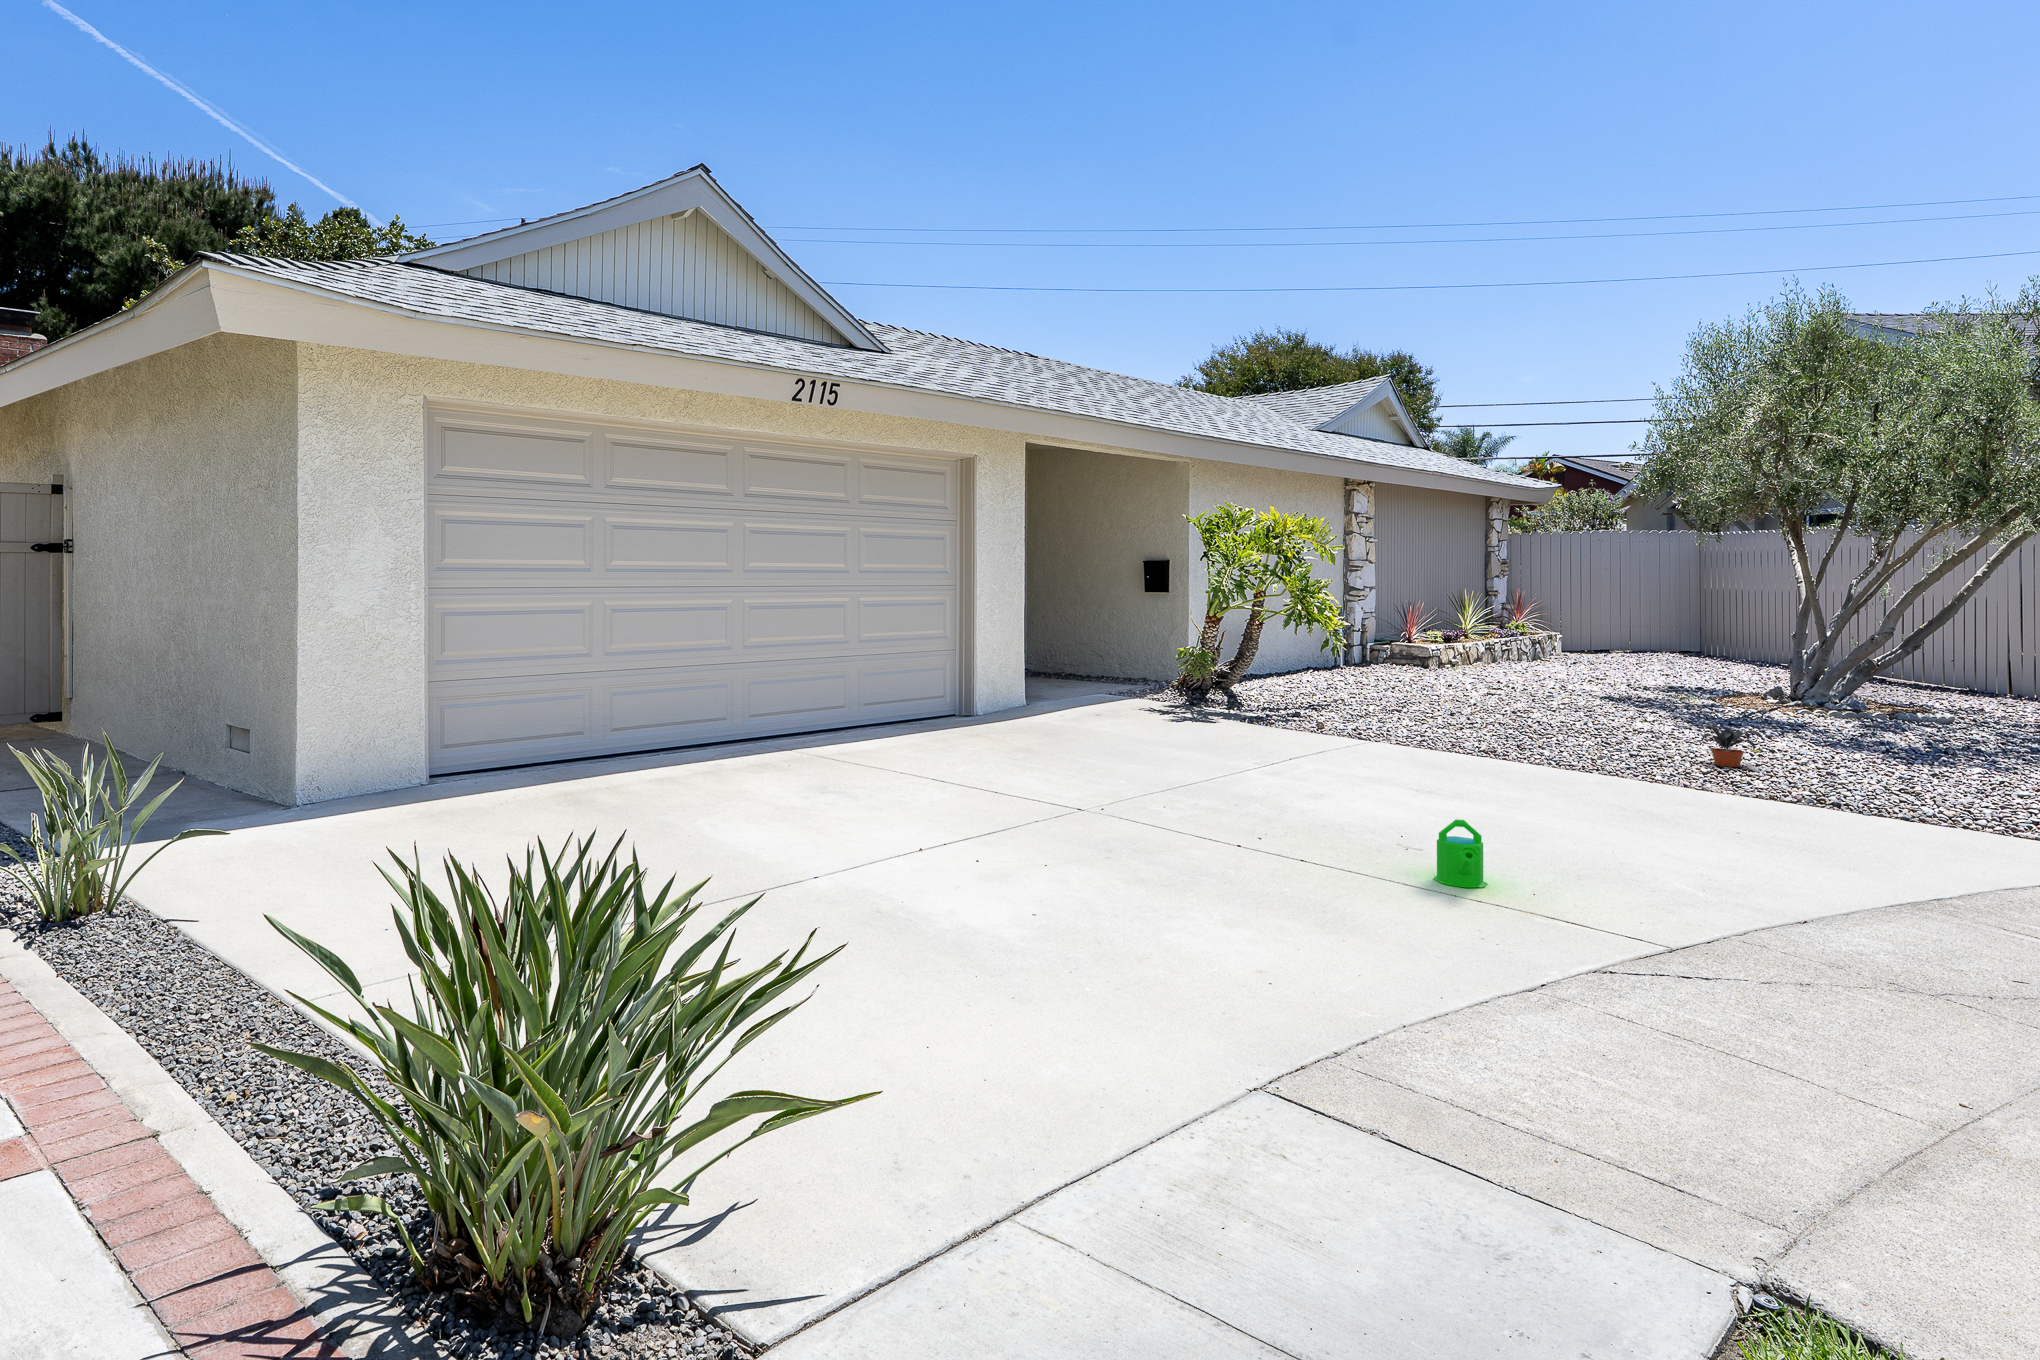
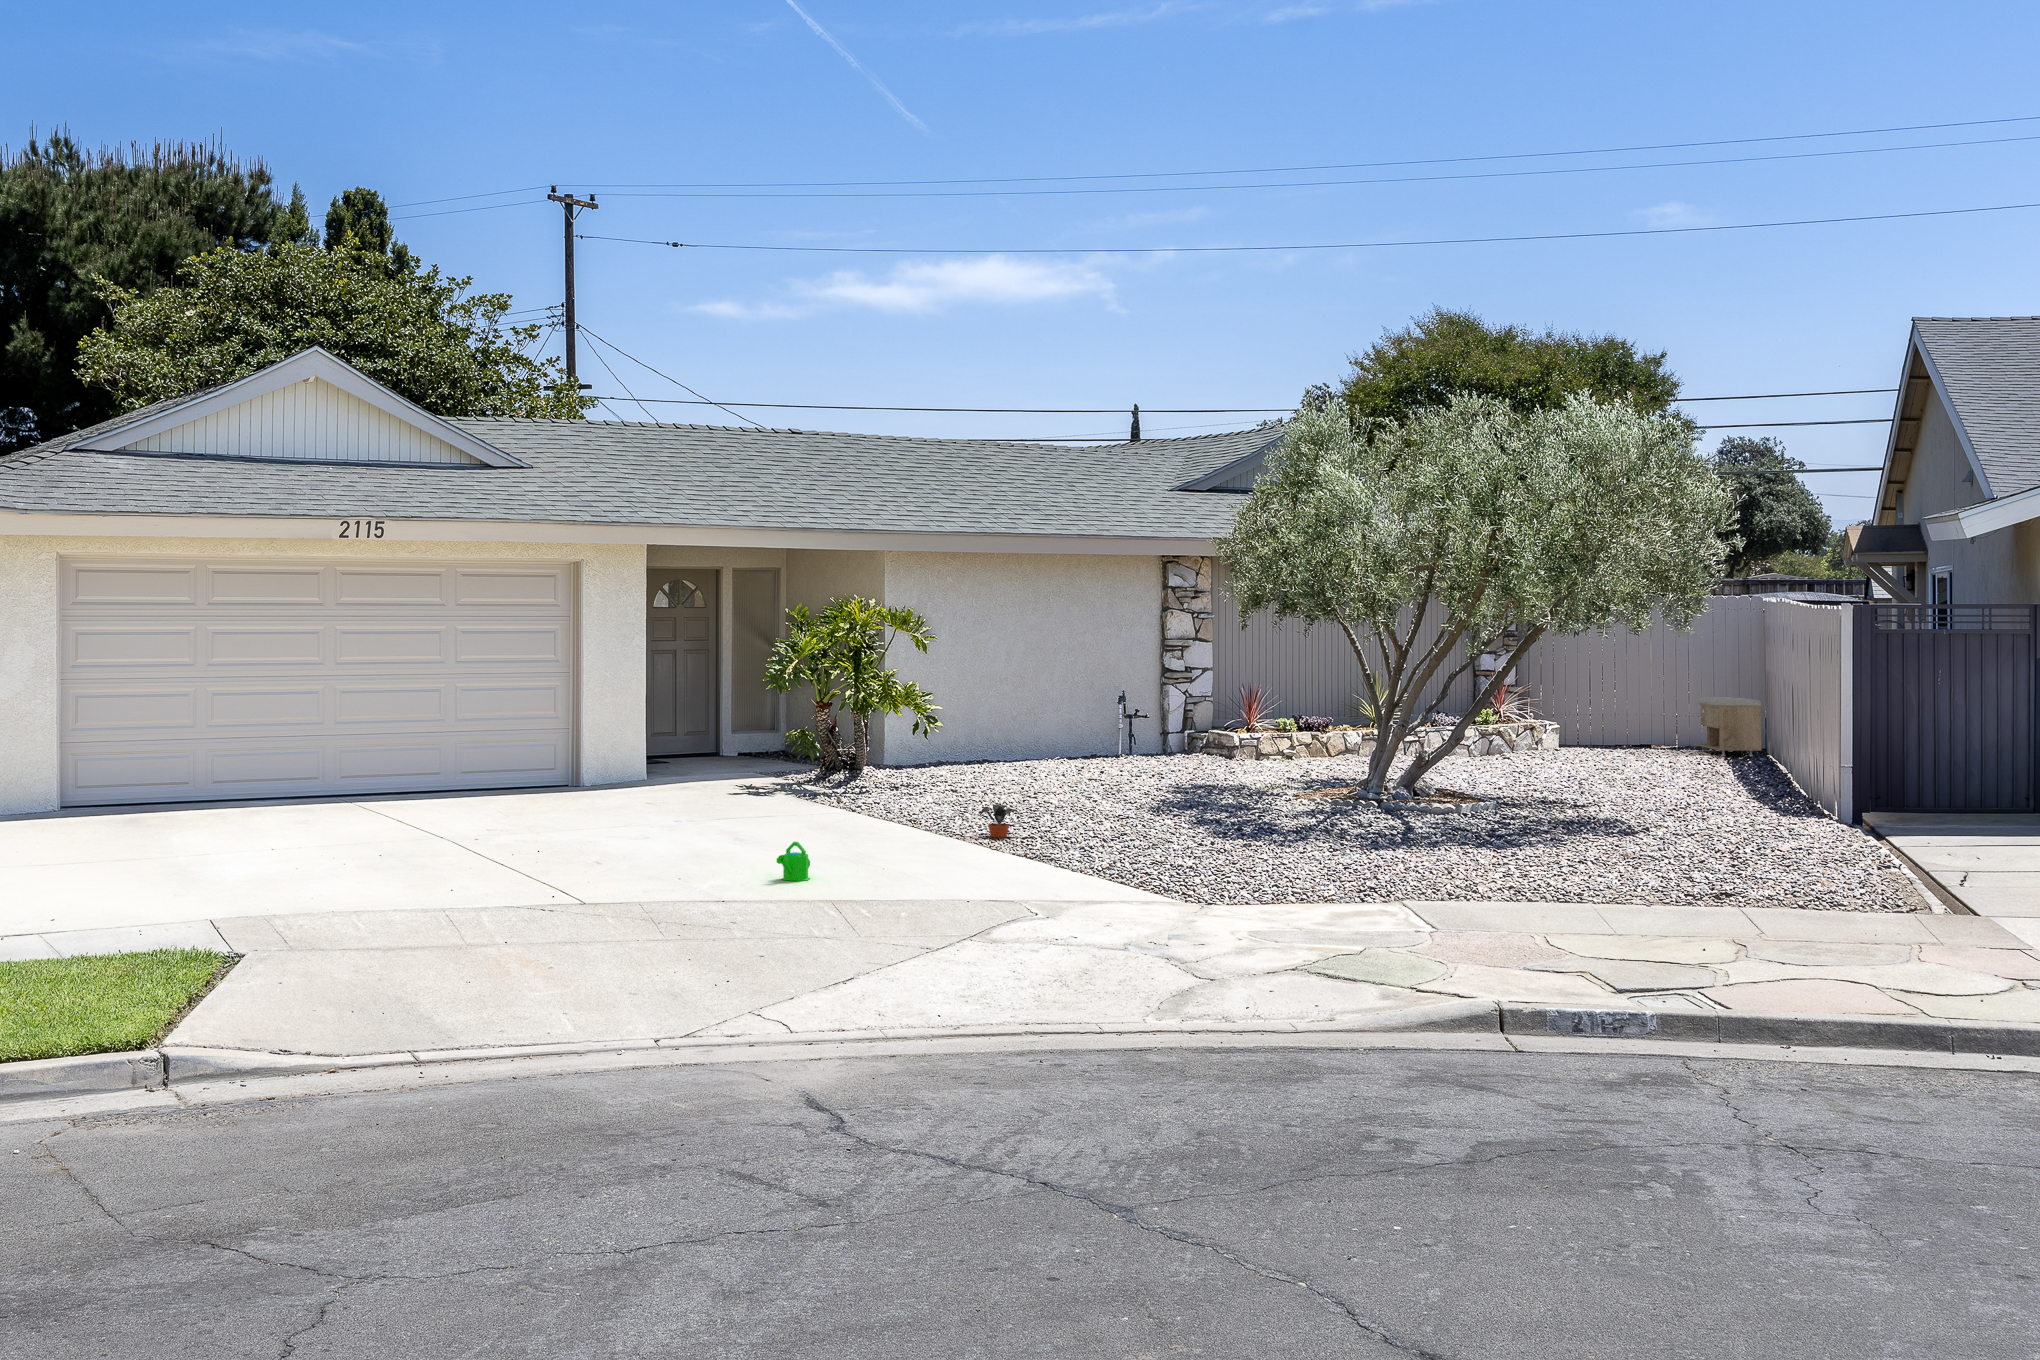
storage bench: none [1653,608,1733,654] -> present [1694,697,1761,756]
watering can: present [1433,819,1487,888] -> present [777,842,810,881]

